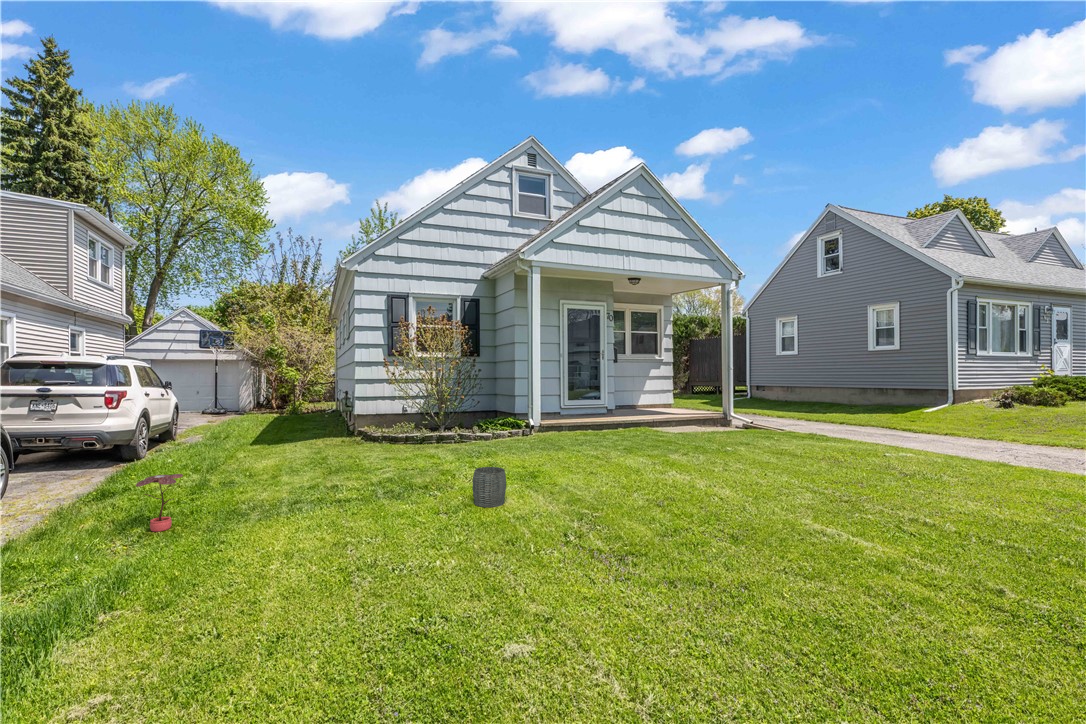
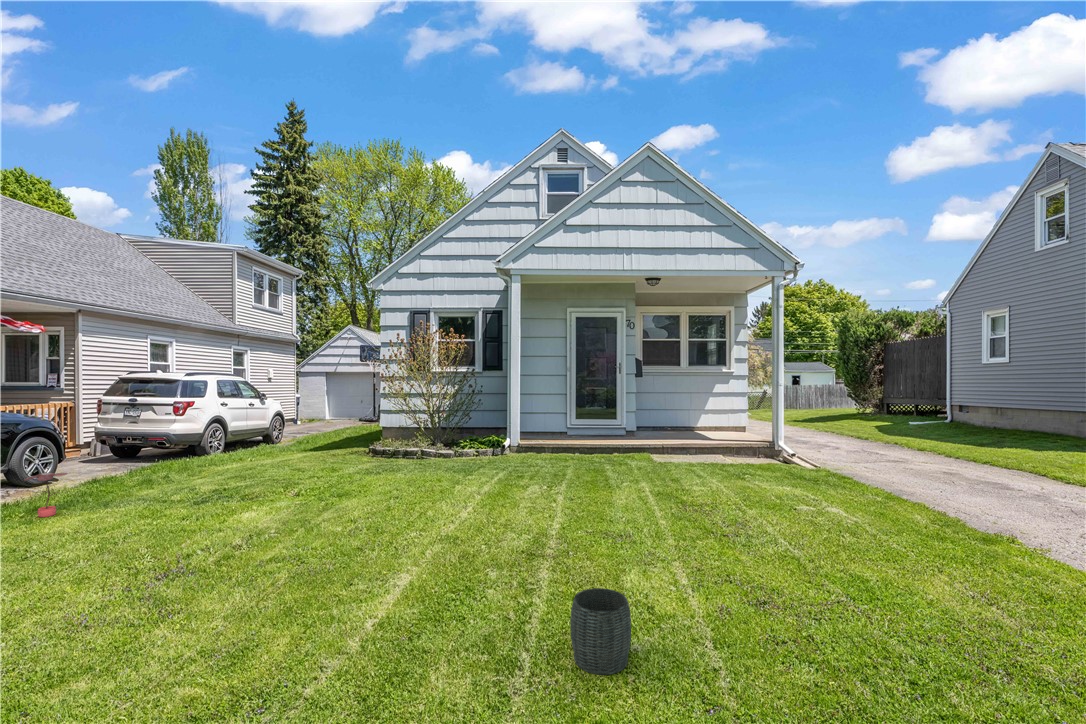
woven basket: present [473,467,506,507] -> present [570,588,631,675]

